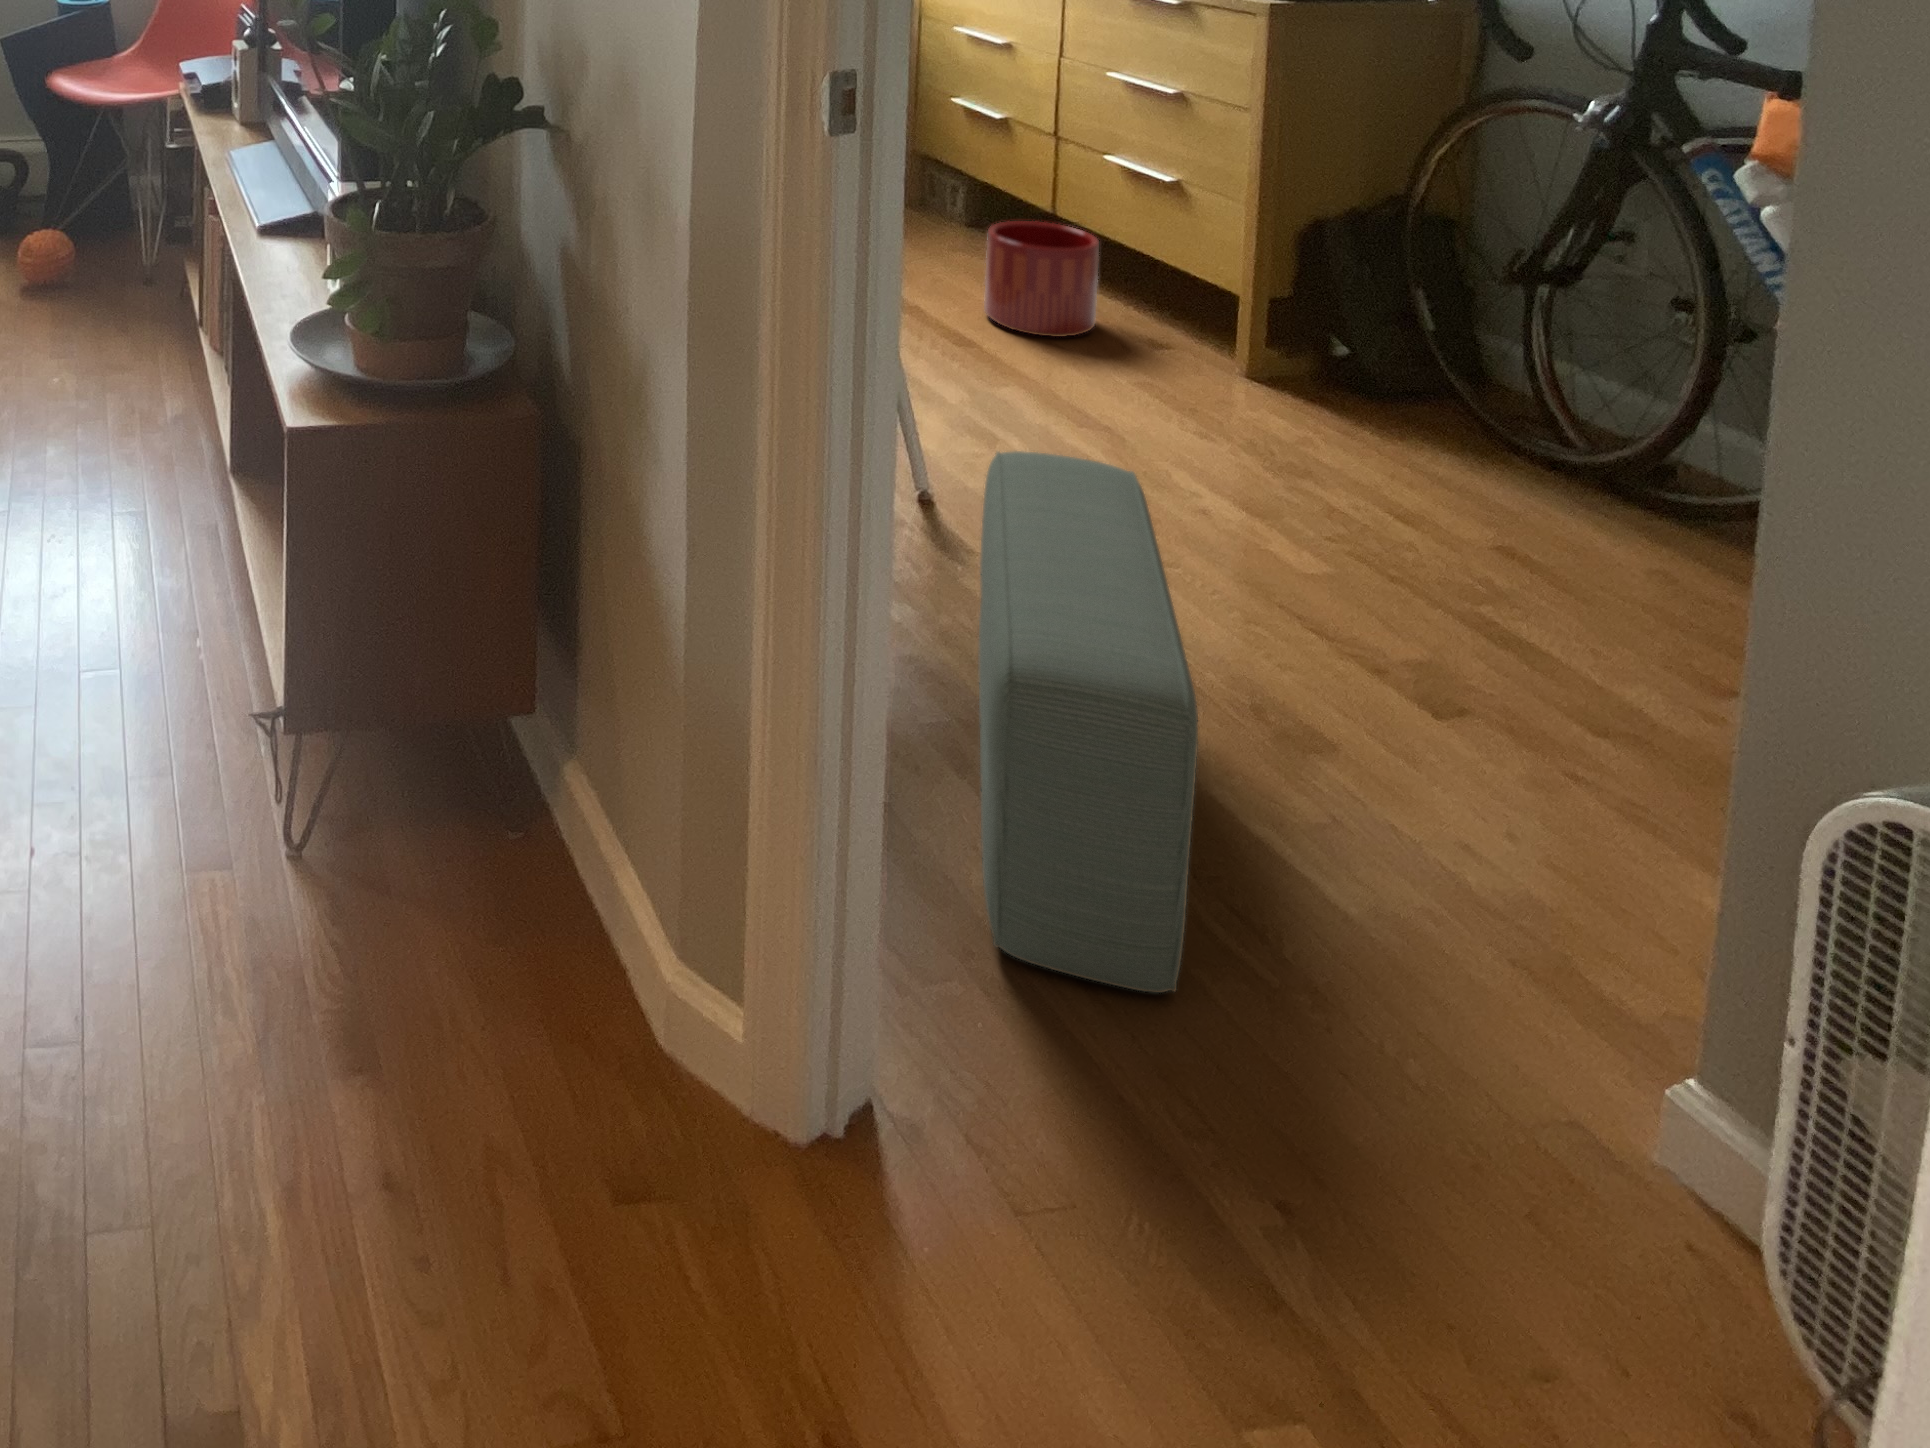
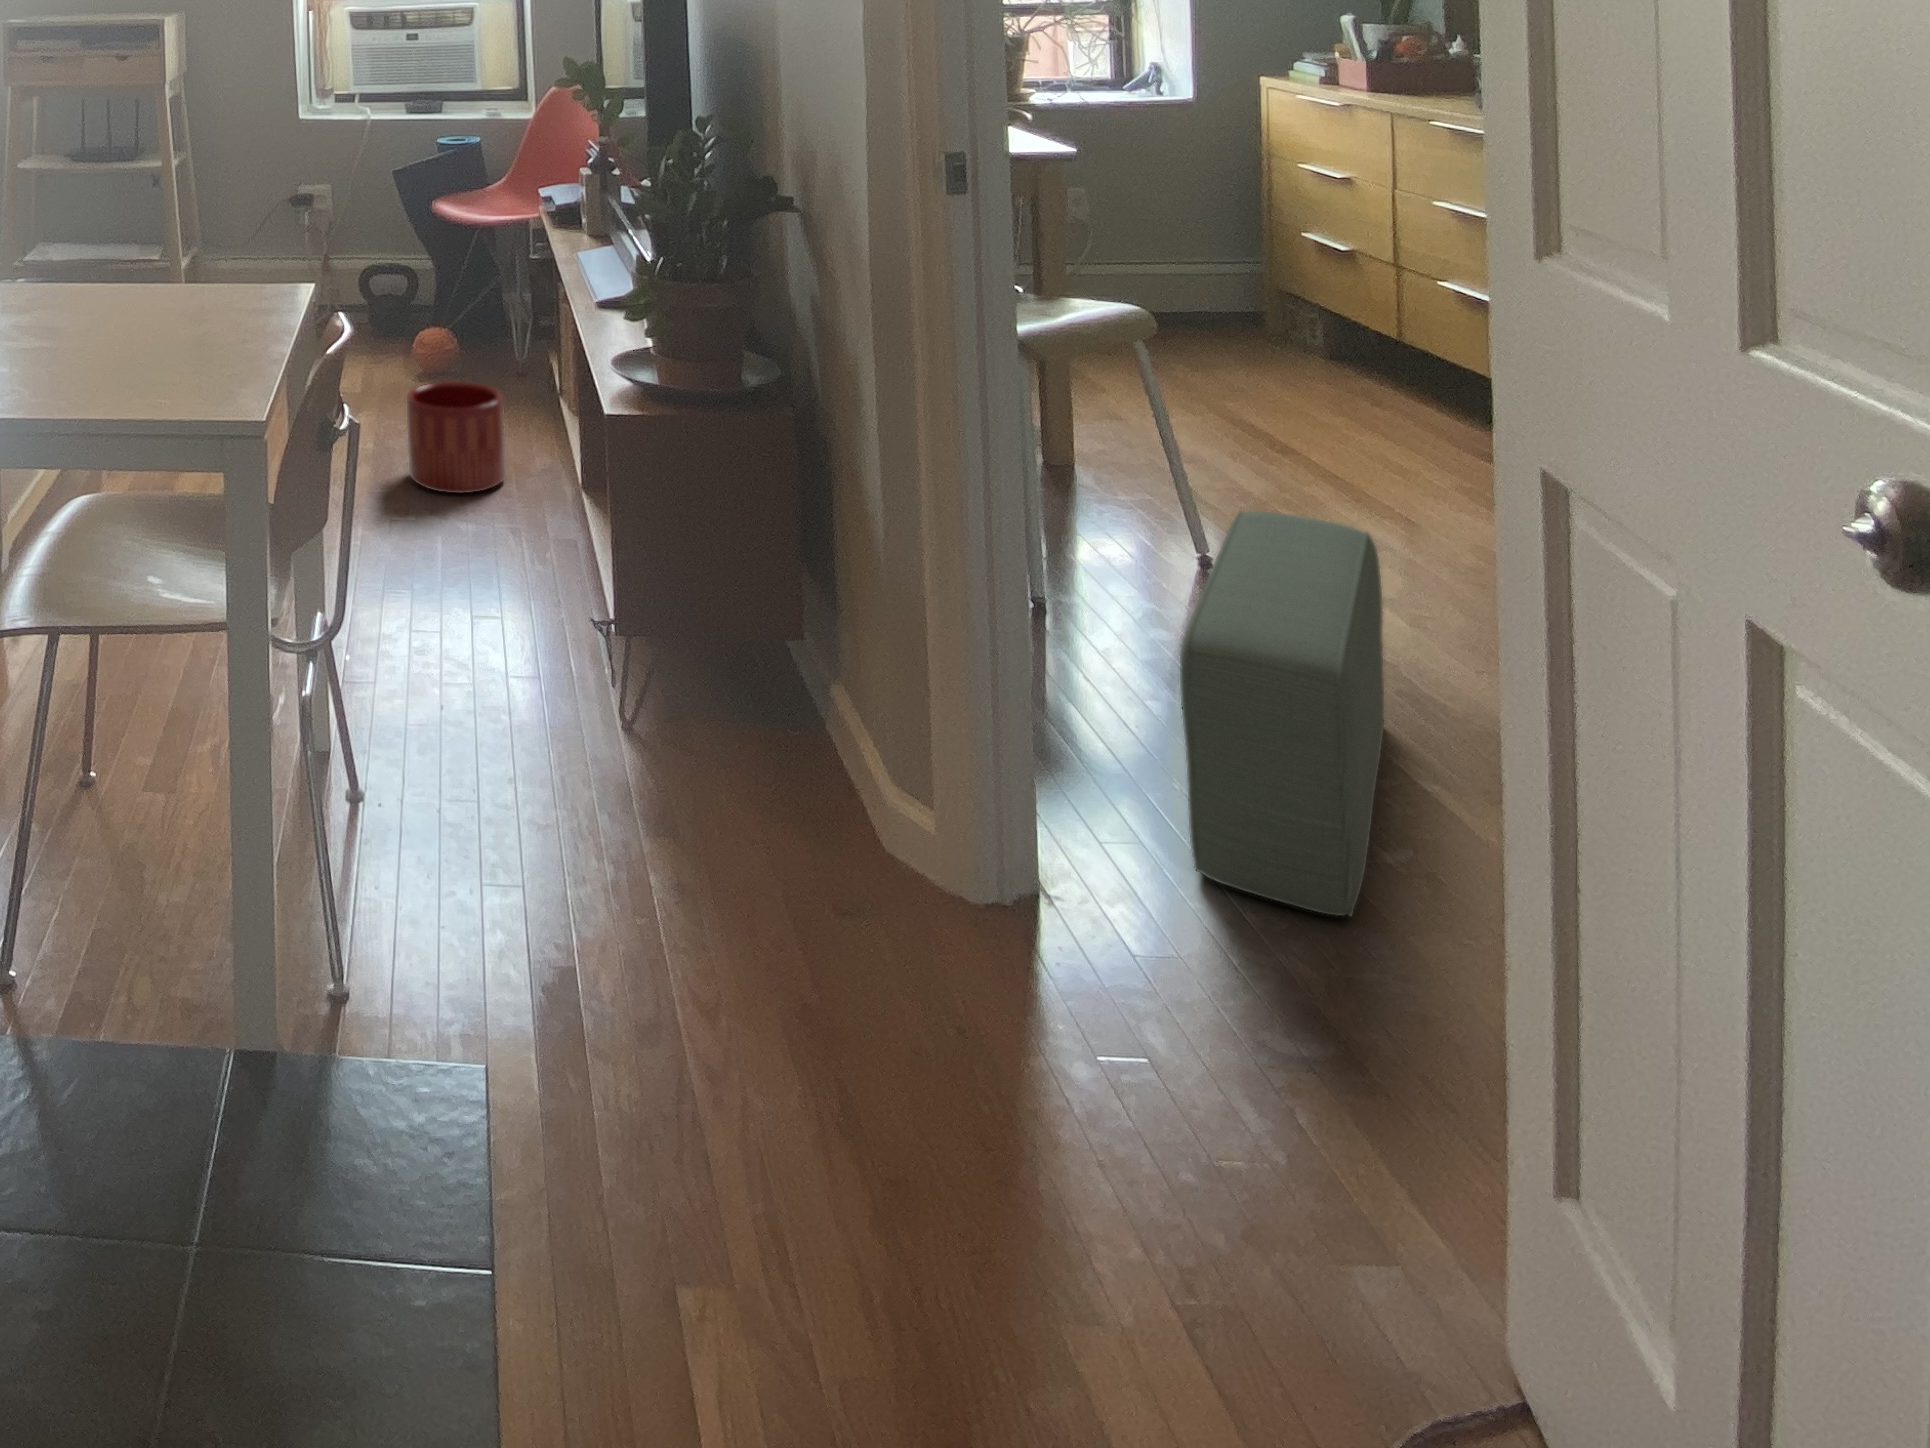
planter: present [984,221,1099,337] -> present [406,382,506,493]

